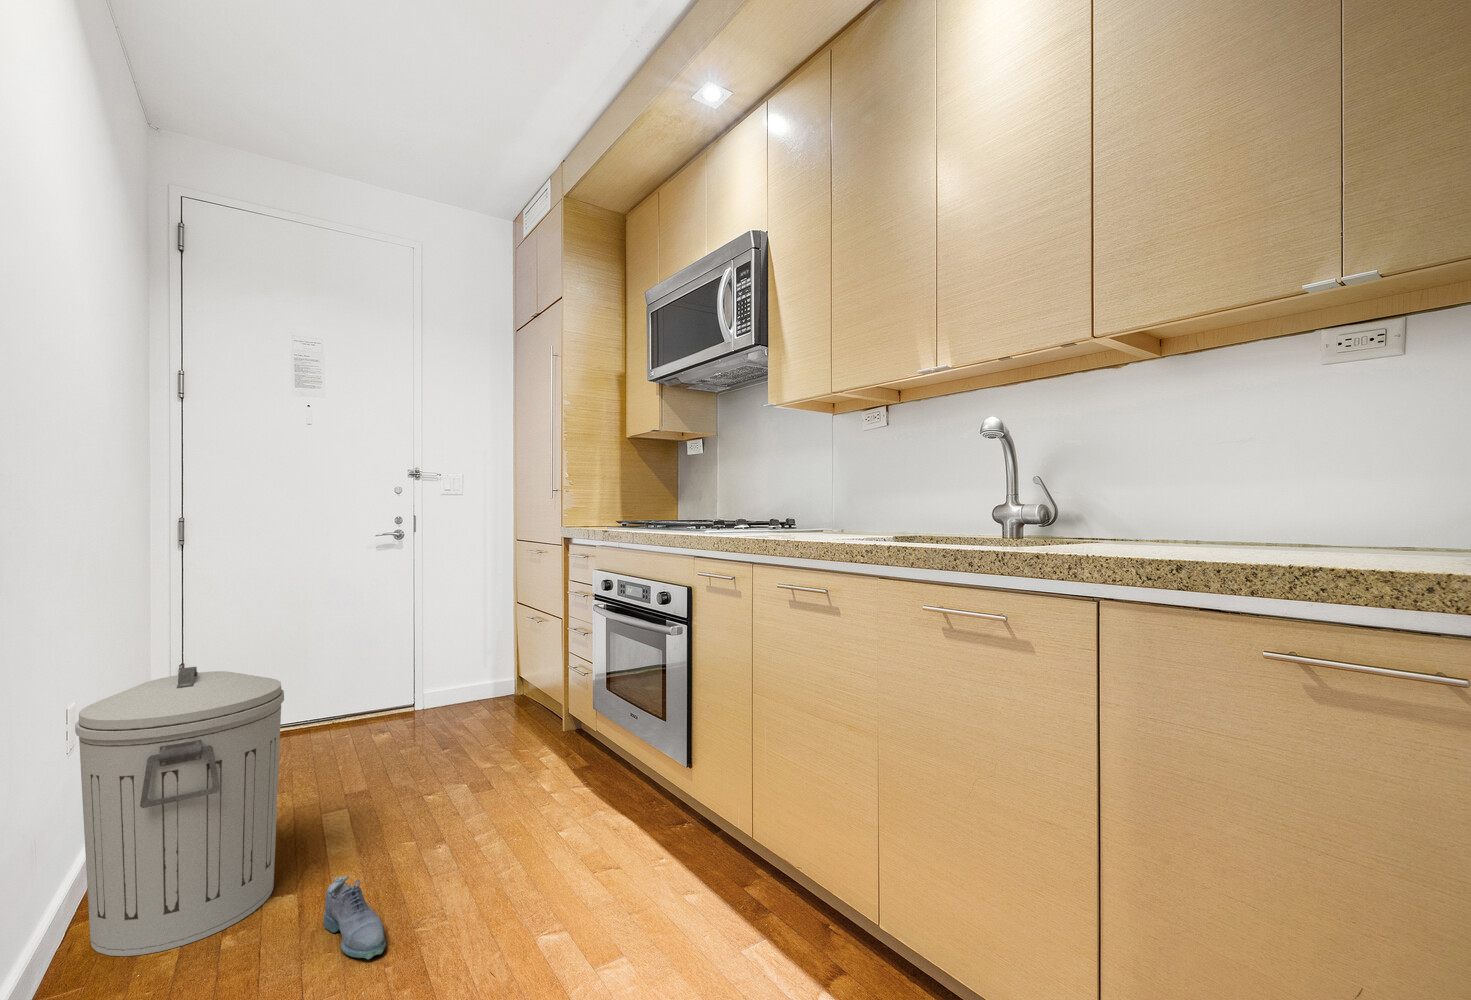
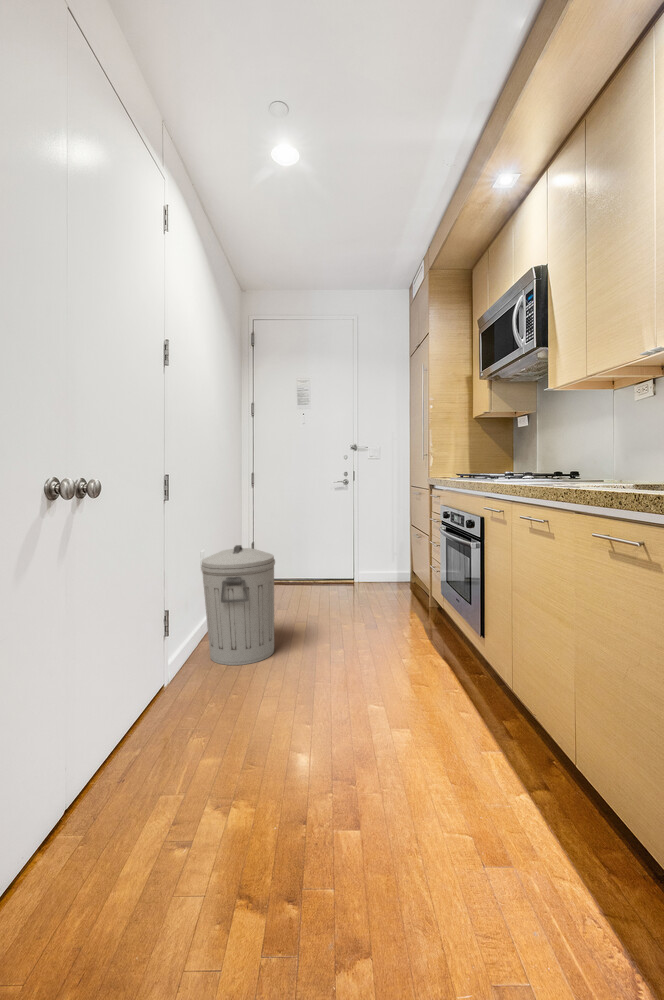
shoe: present [324,876,386,959] -> none [289,650,312,688]

